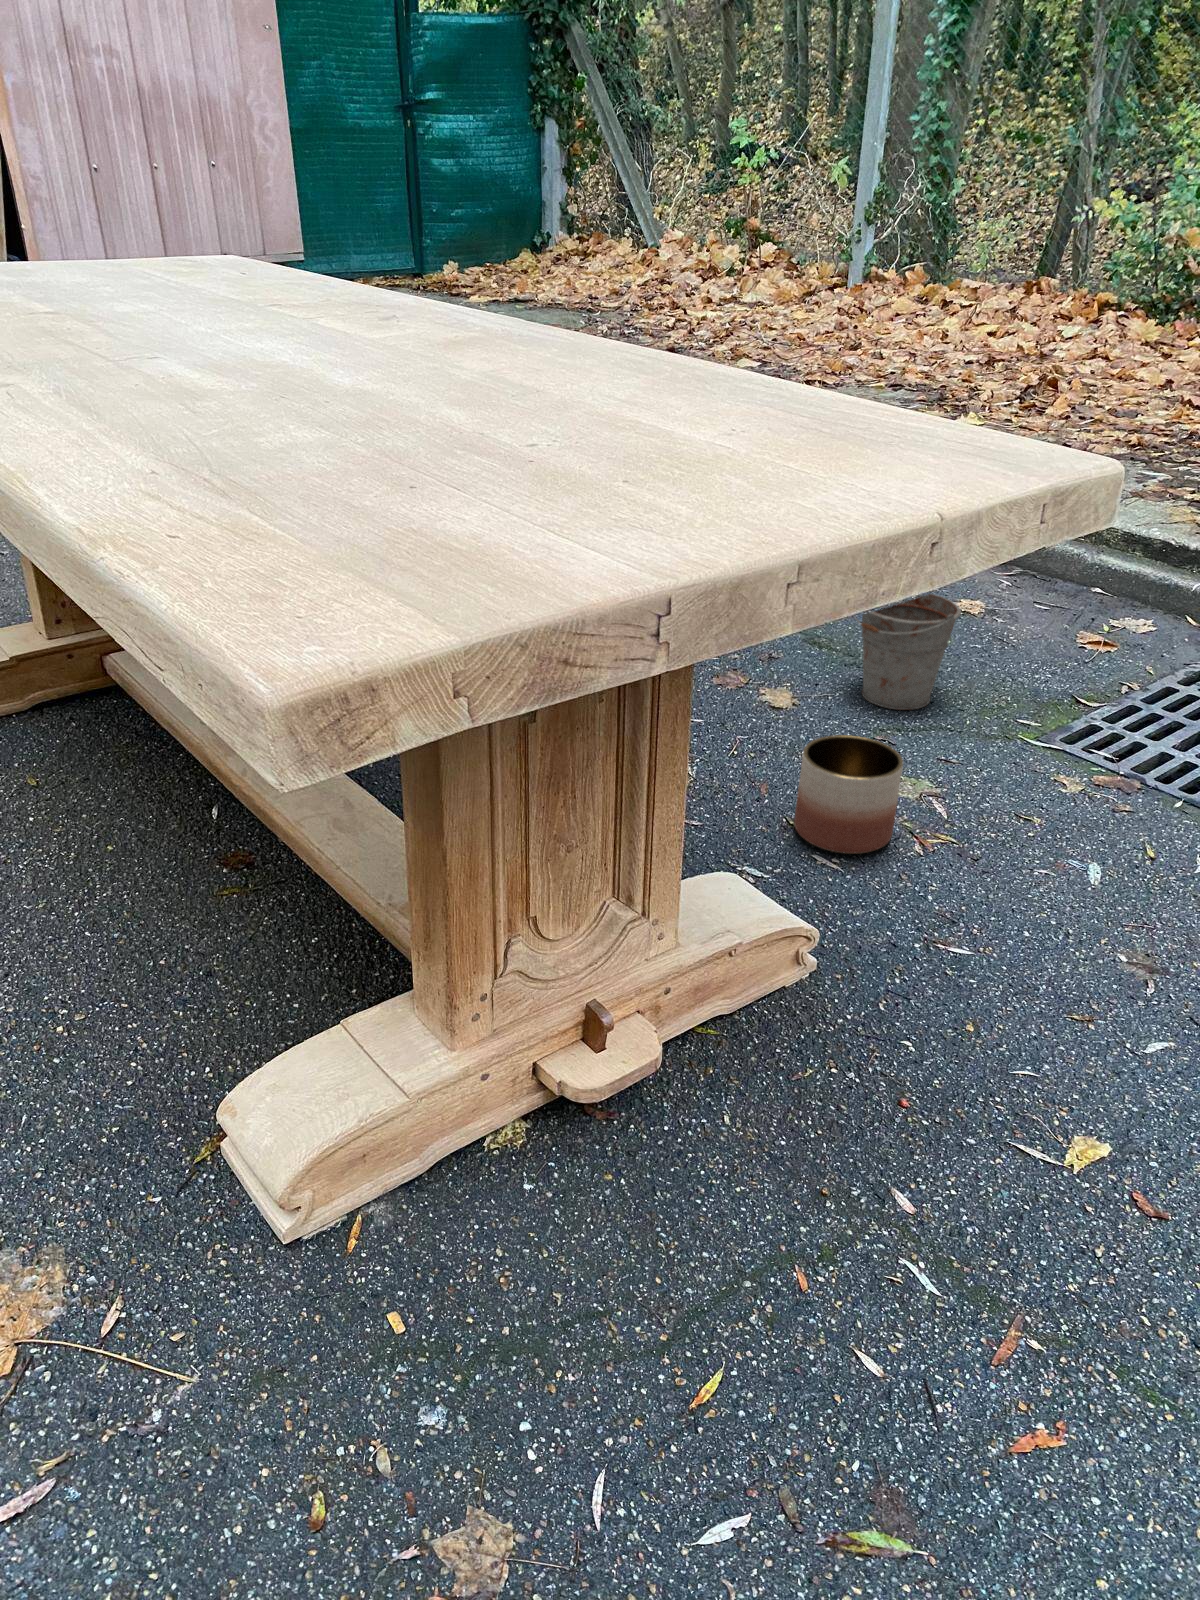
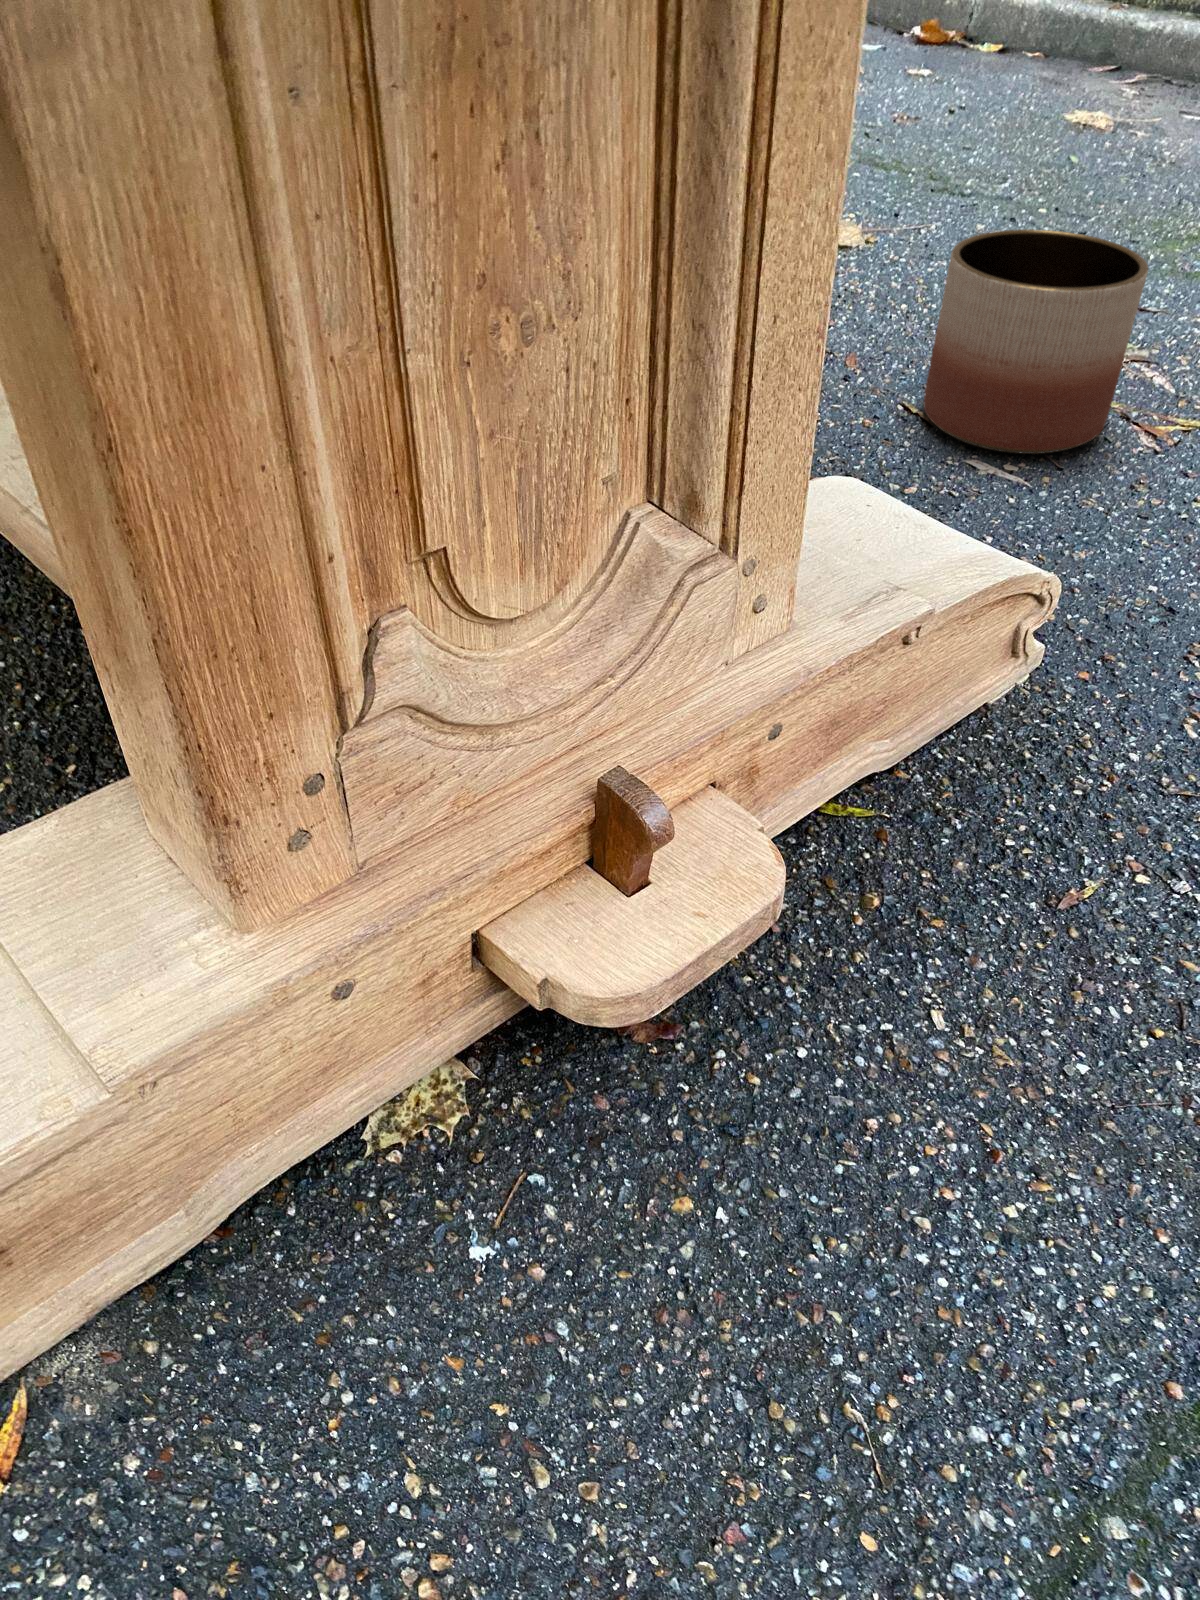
bucket: present [855,594,961,710] -> none [971,18,1162,241]

